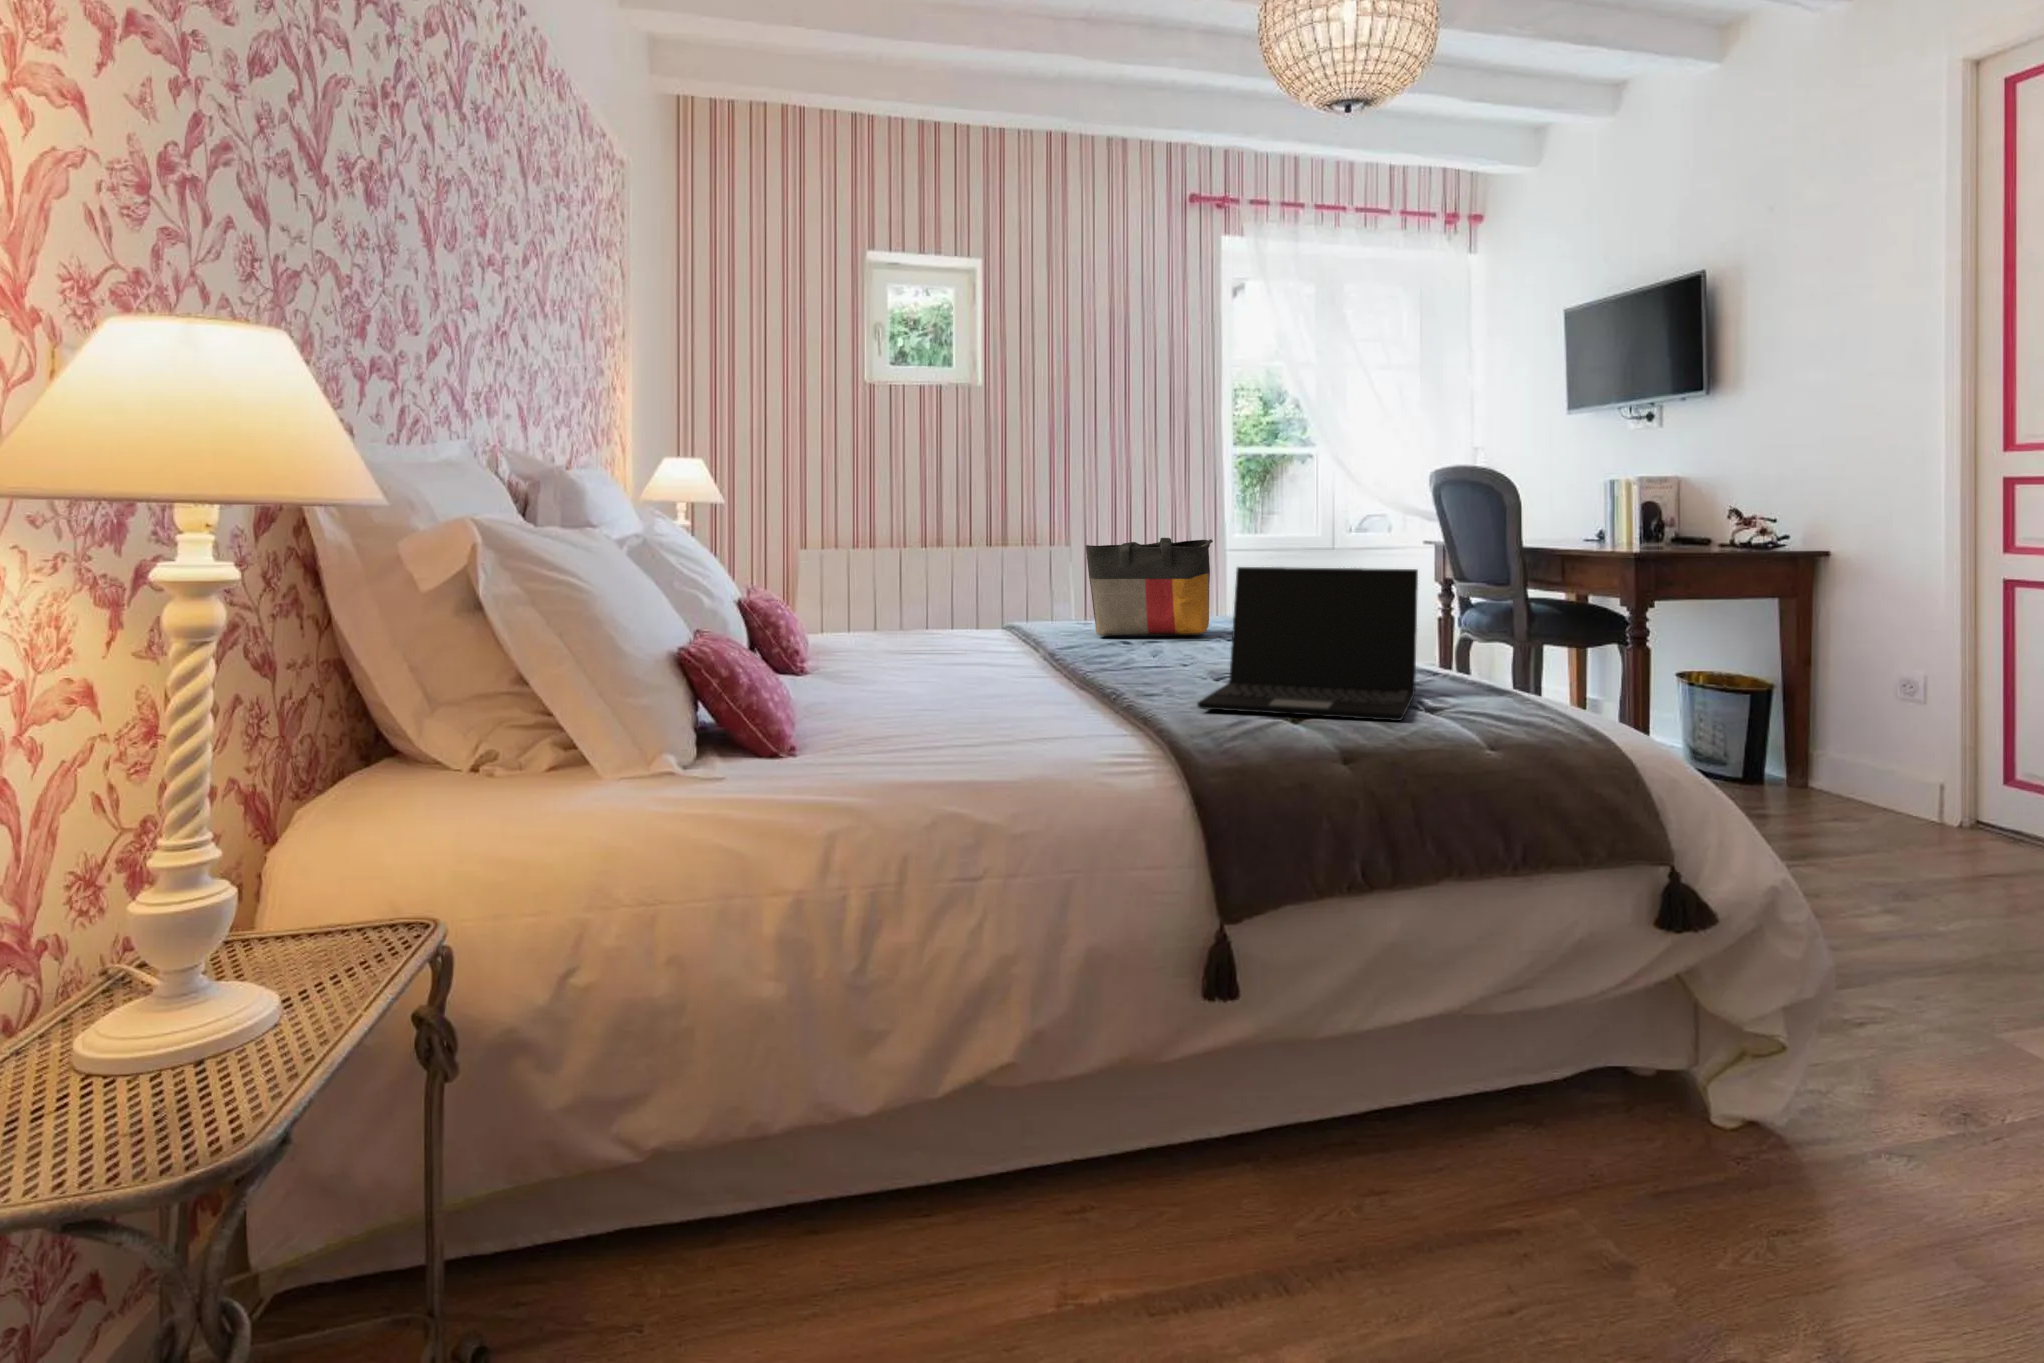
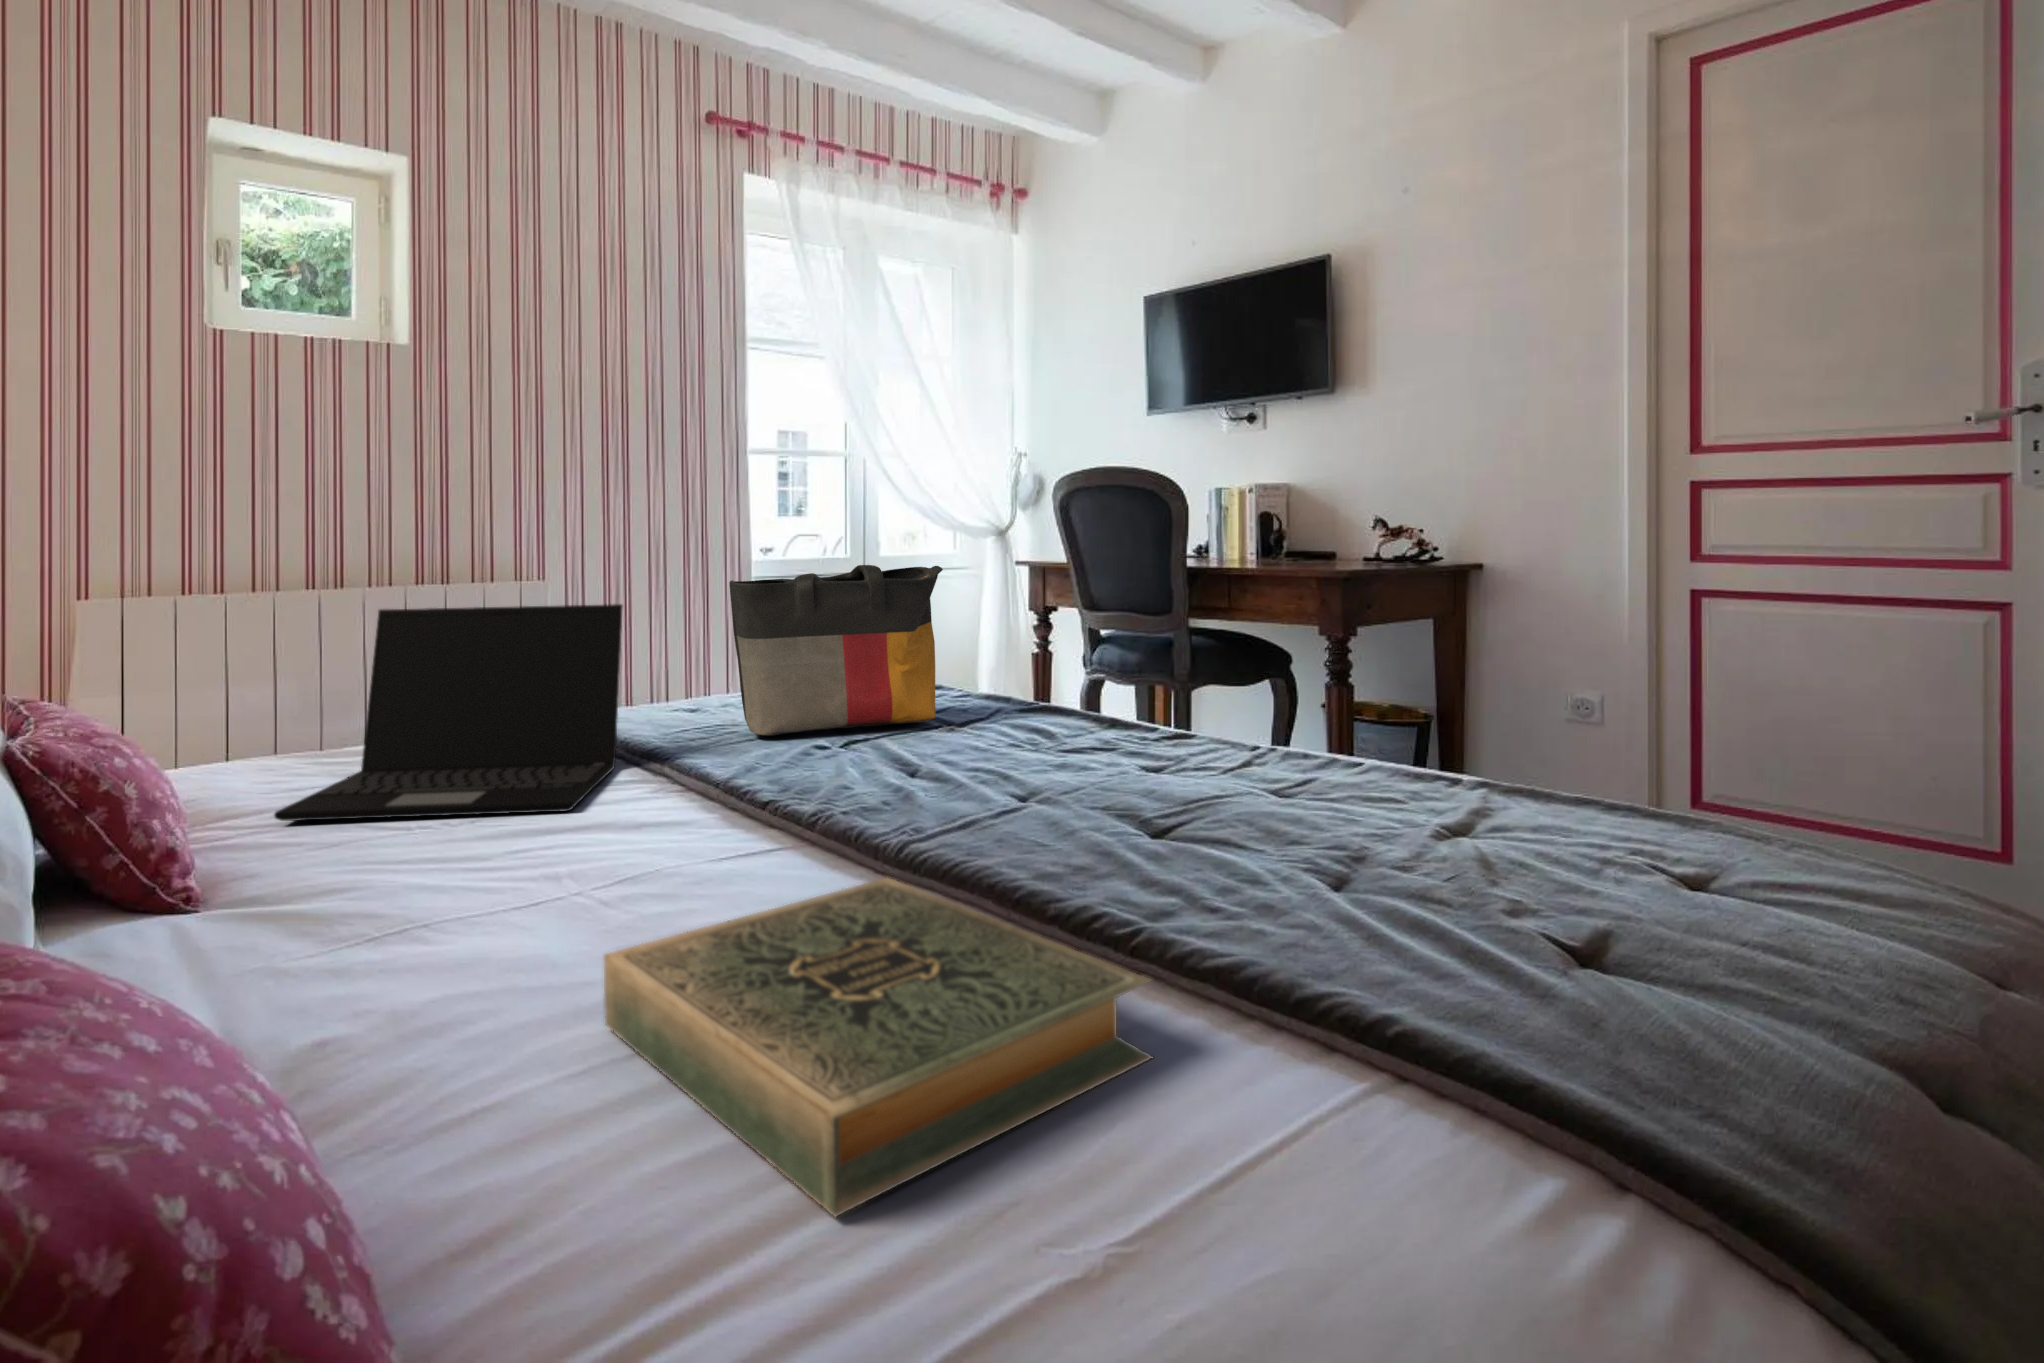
laptop: present [1197,567,1418,721] -> present [274,604,622,821]
hardback book: none [901,671,1062,733] -> present [604,878,1152,1216]

